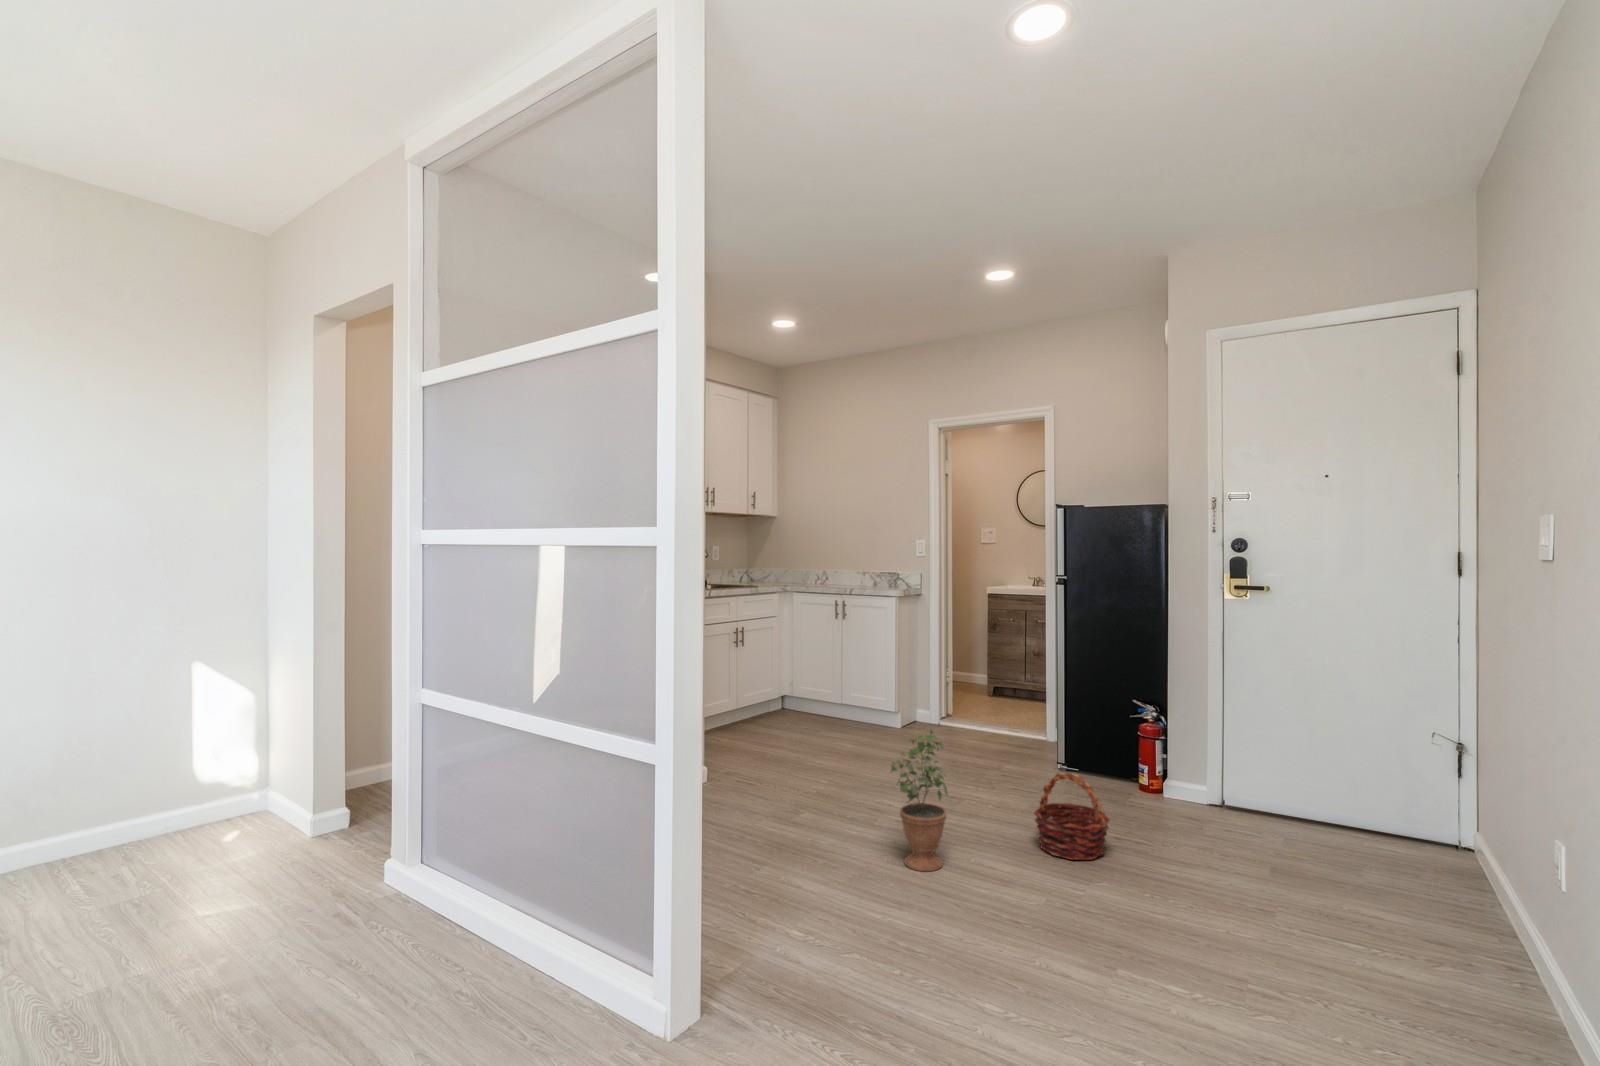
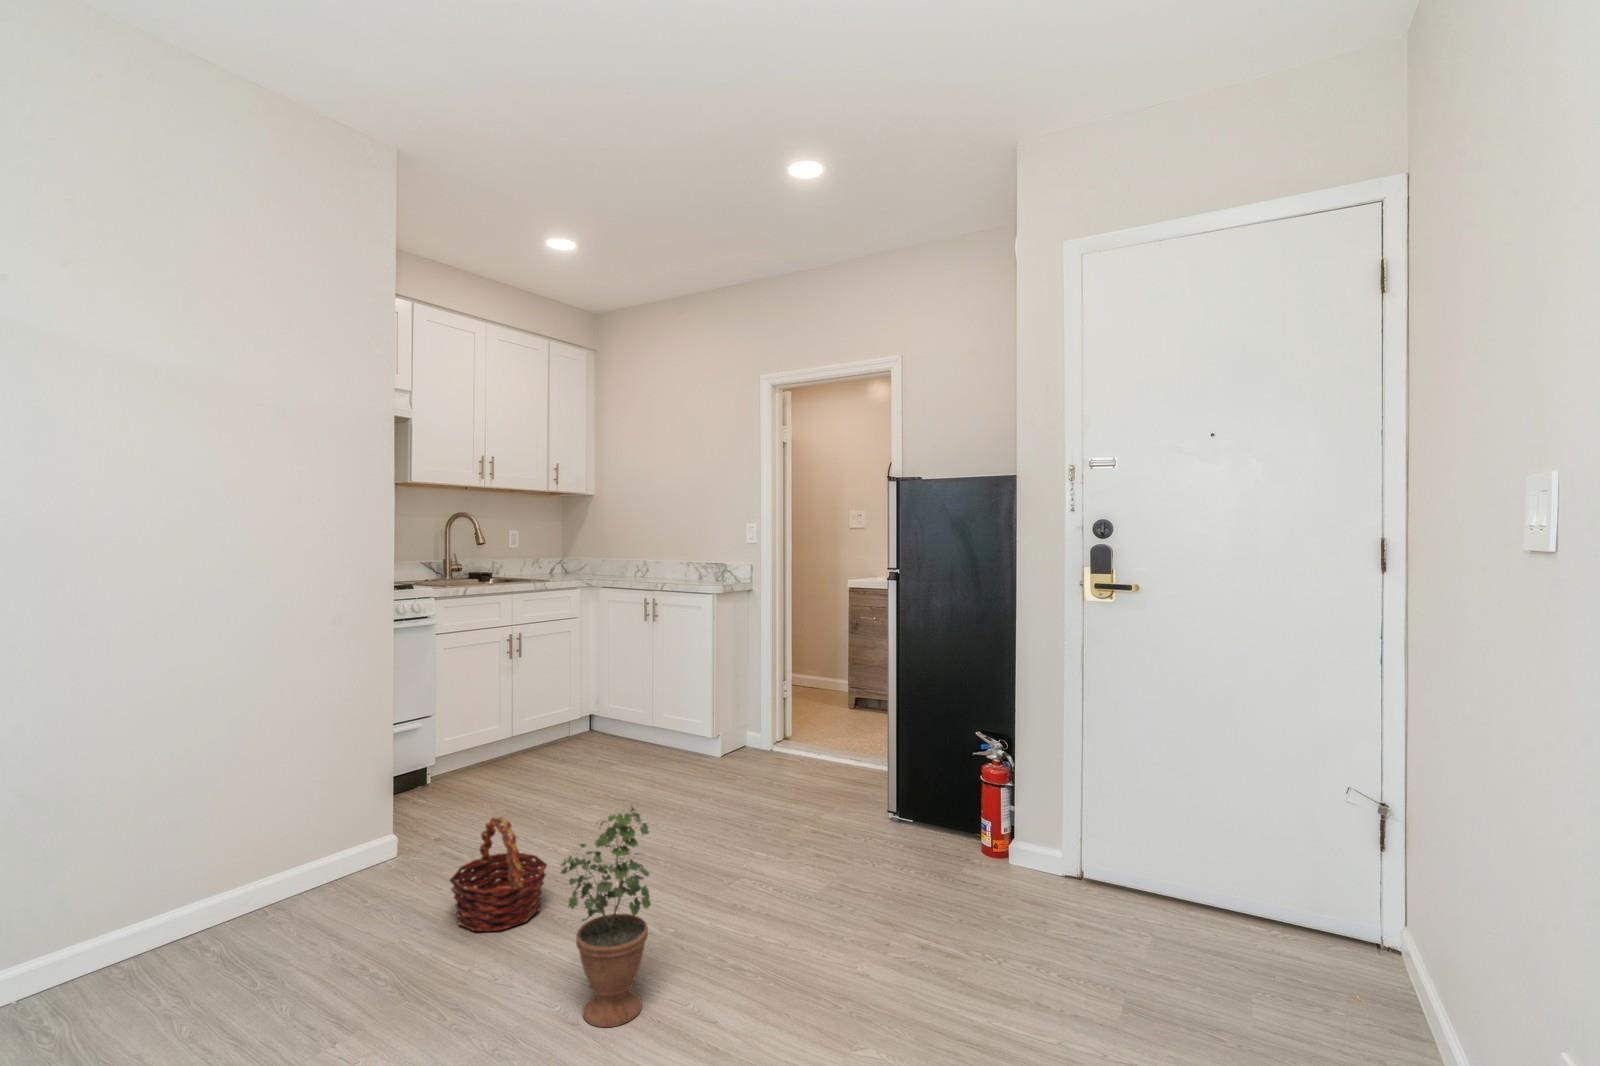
basket: present [1034,773,1110,860] -> present [450,817,547,931]

